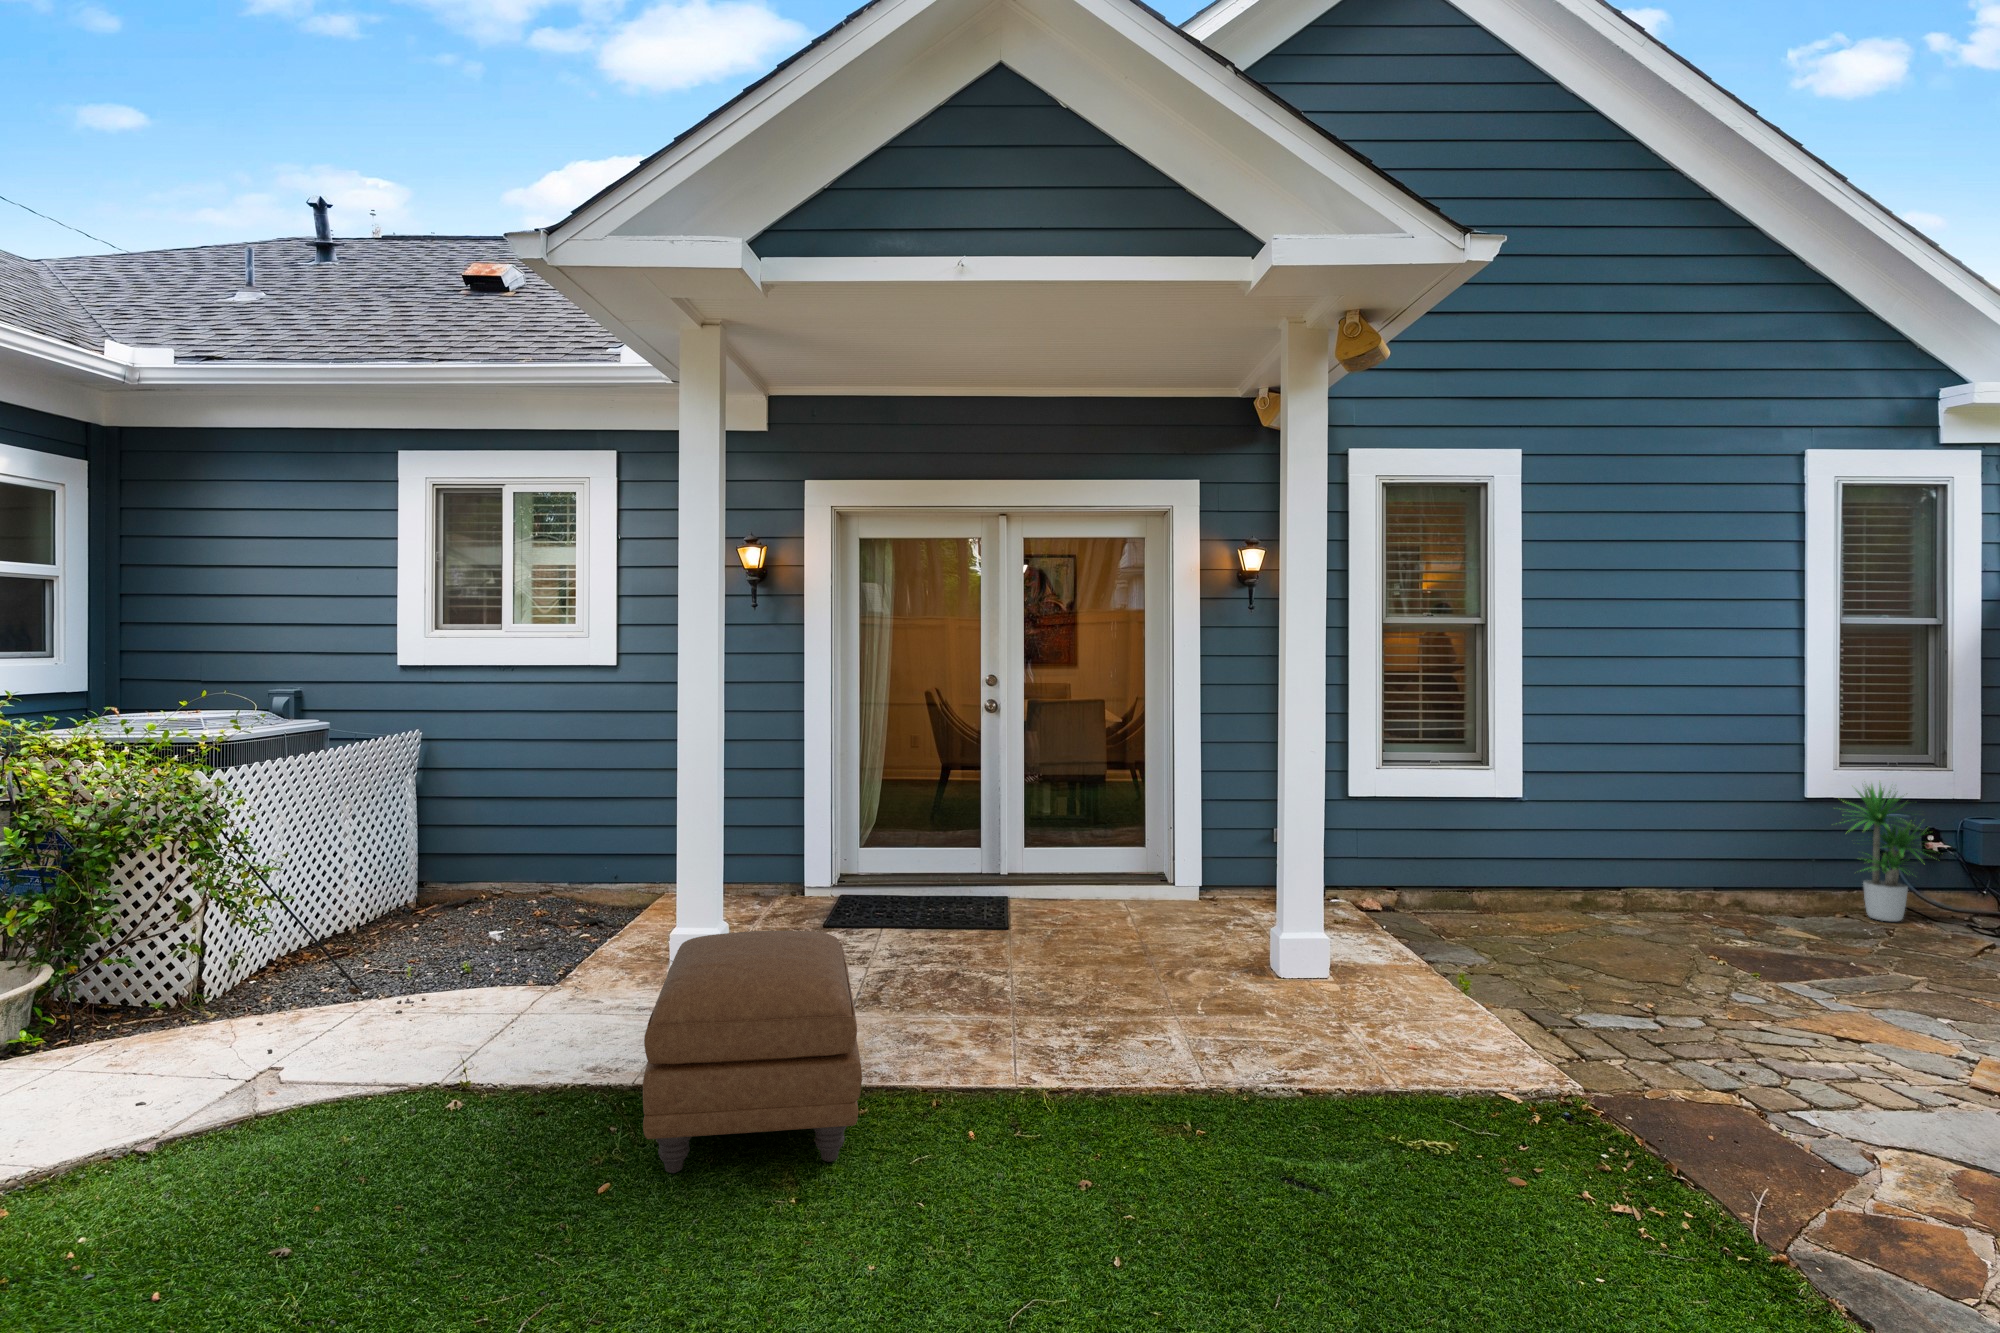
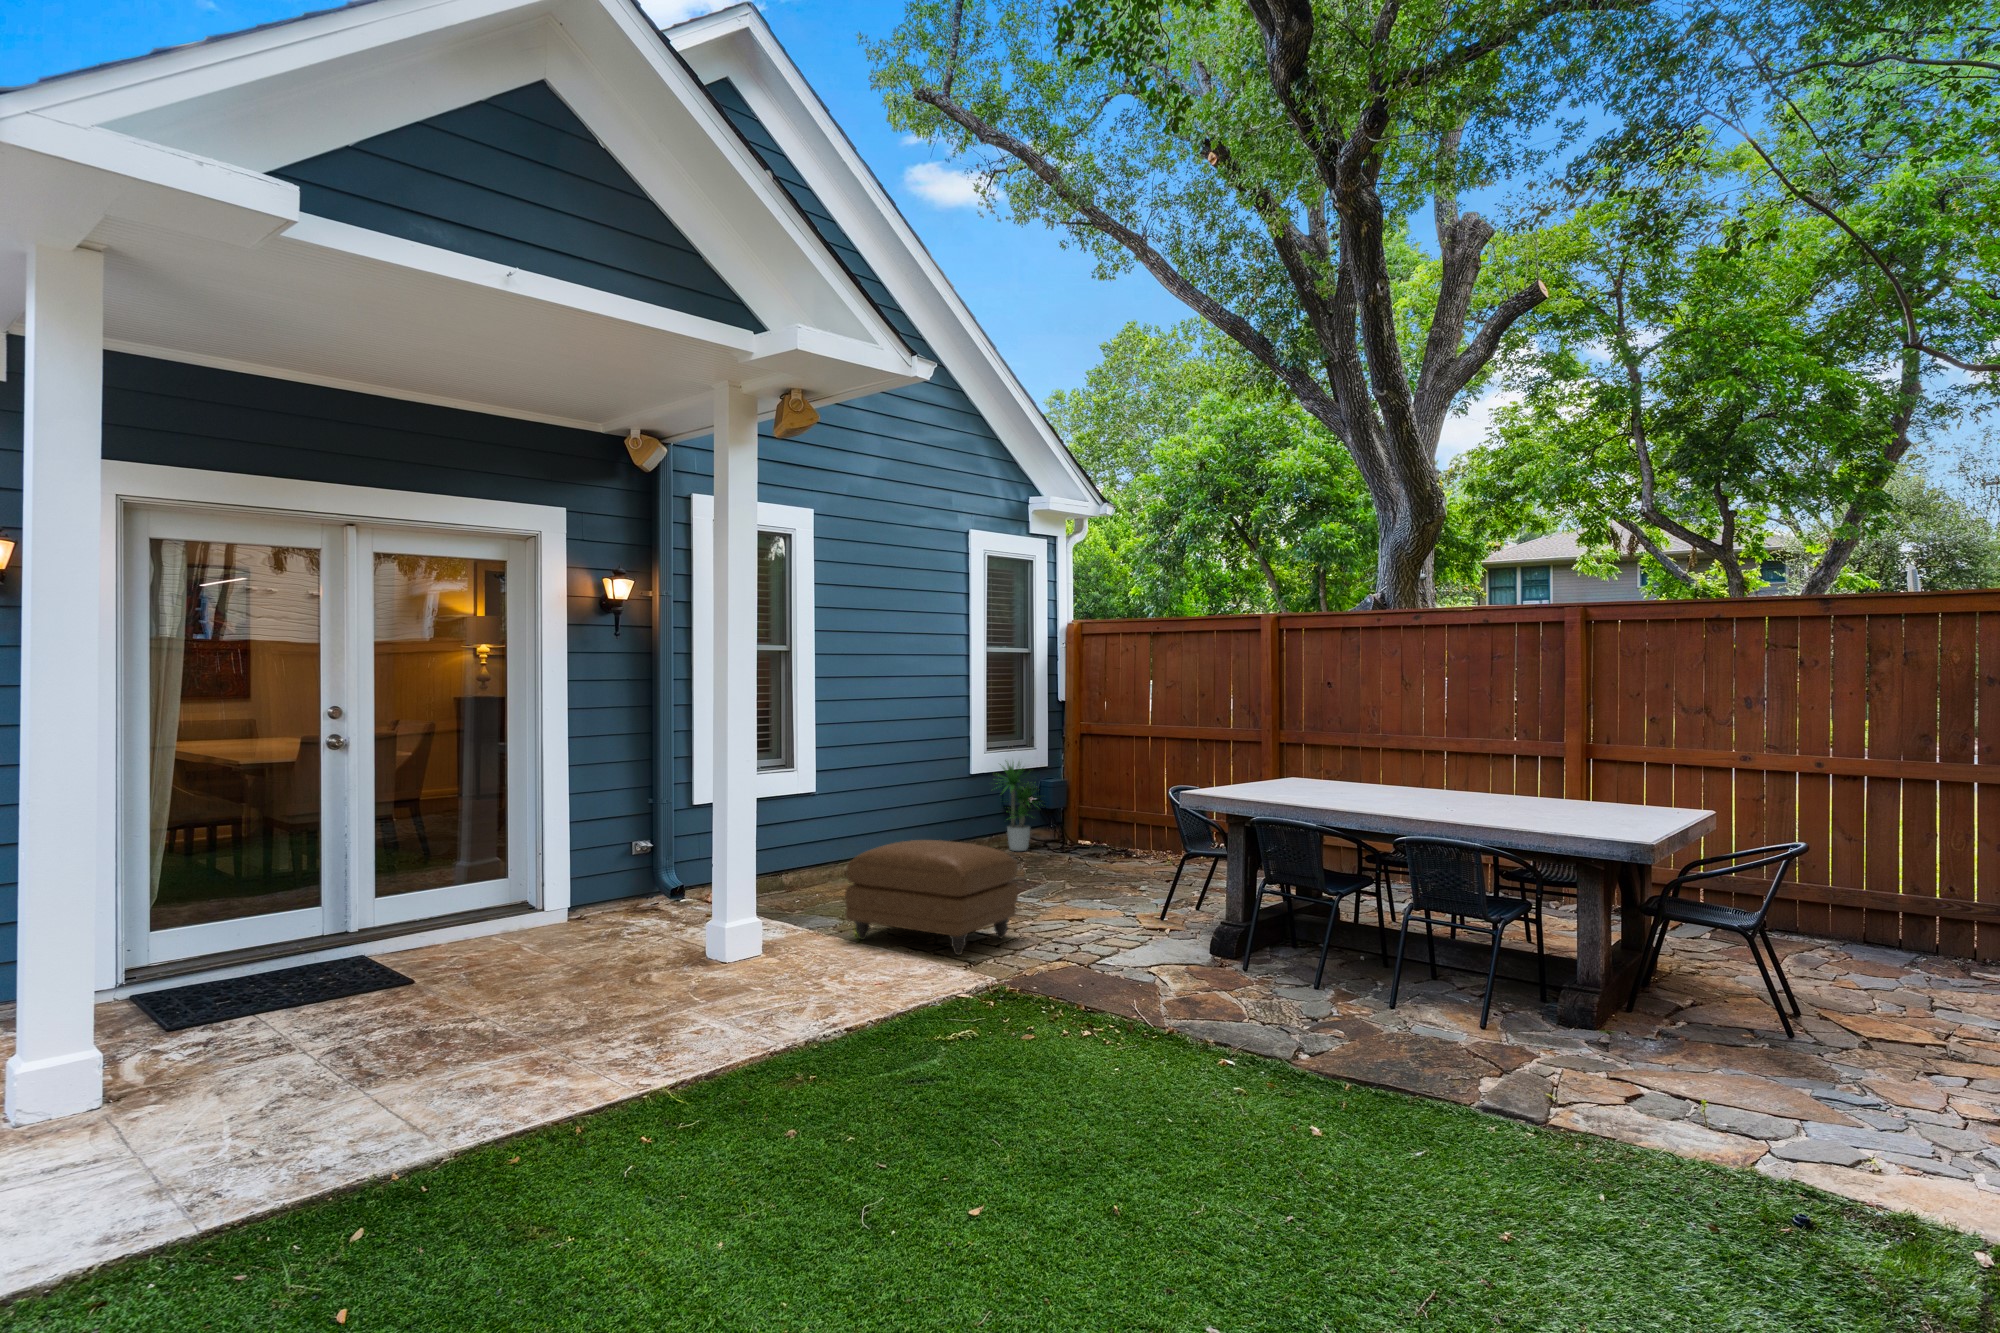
ottoman: present [643,931,862,1173] -> present [845,840,1018,955]

